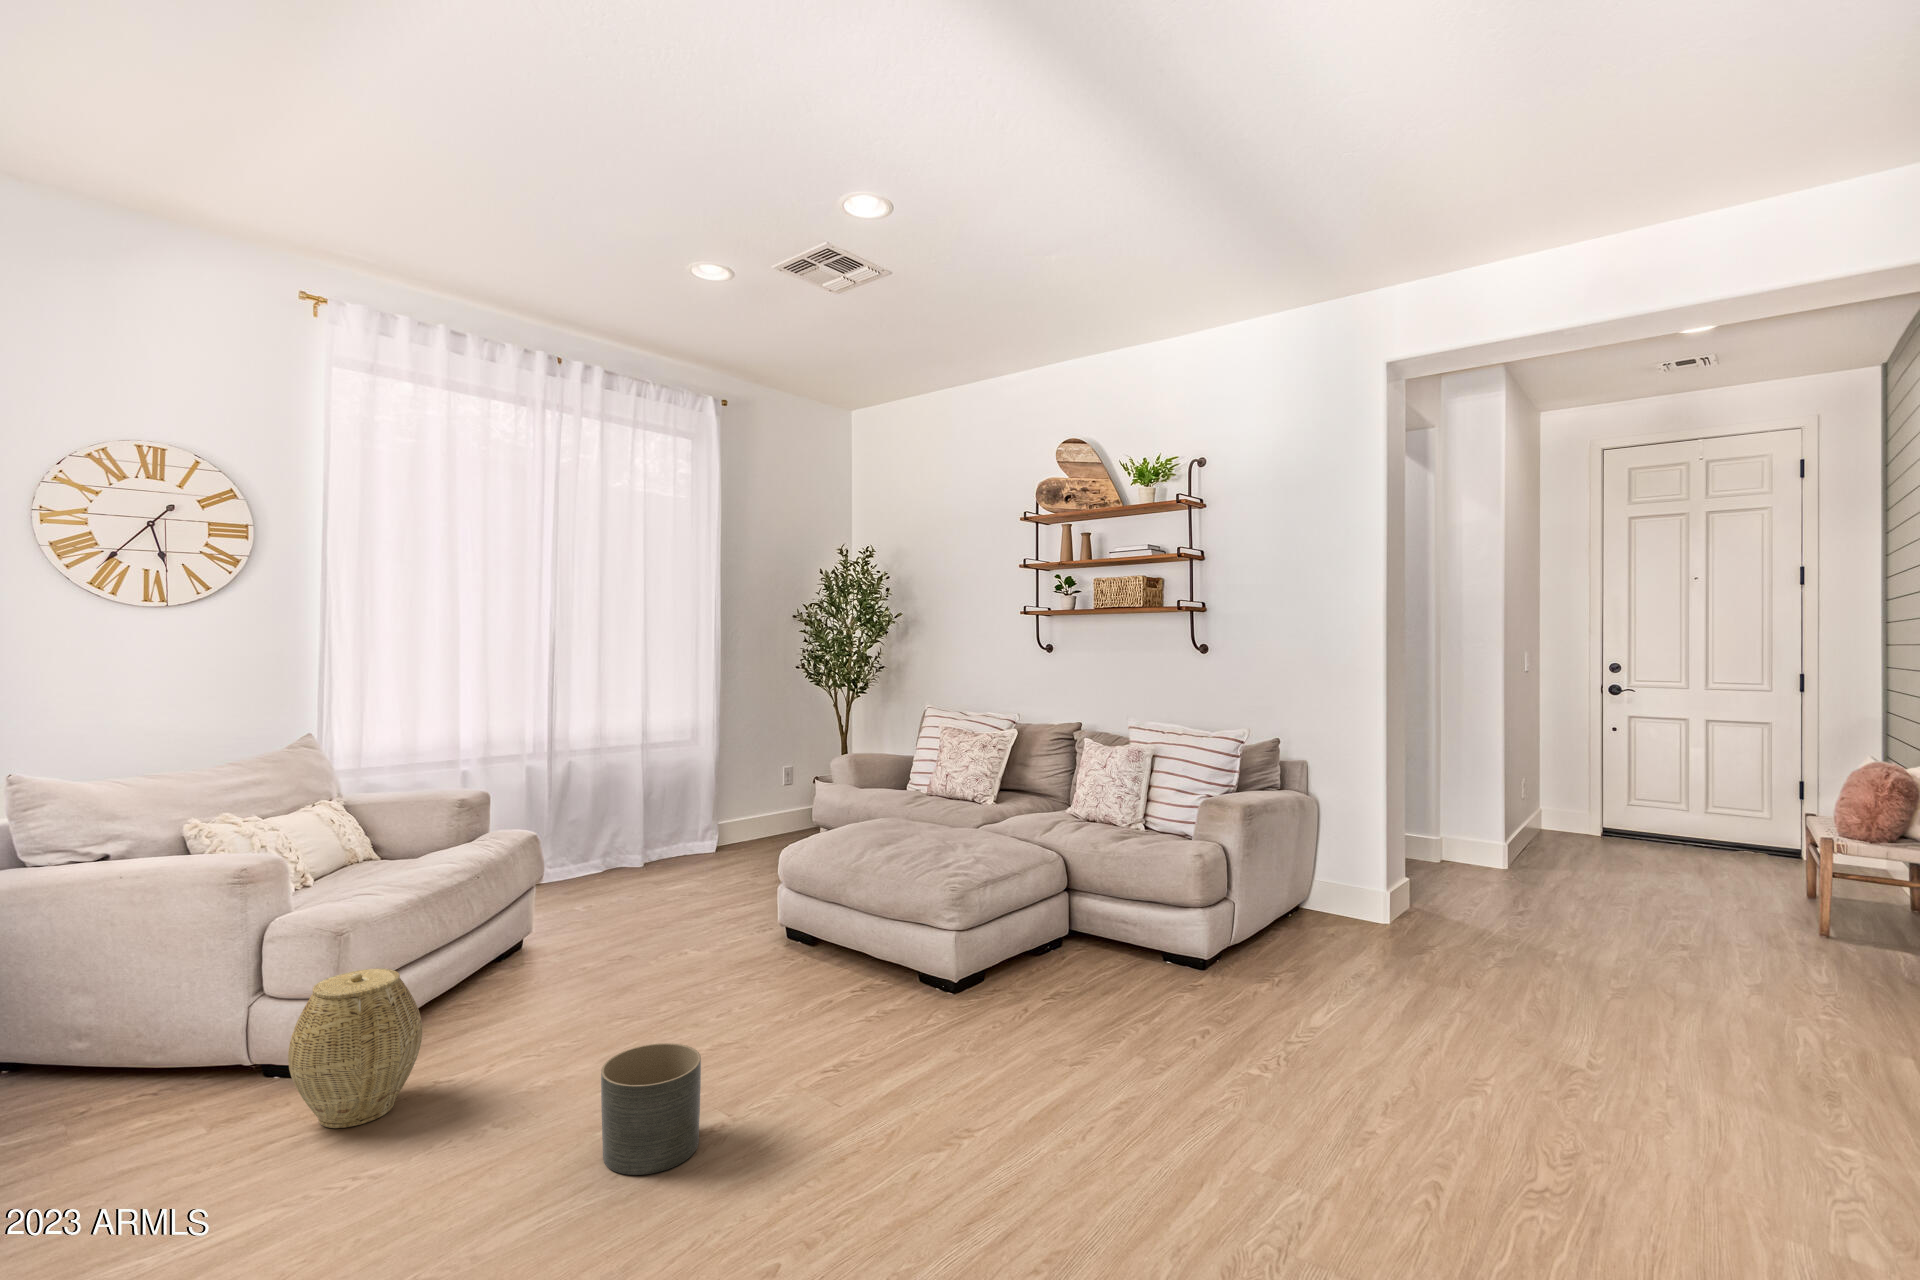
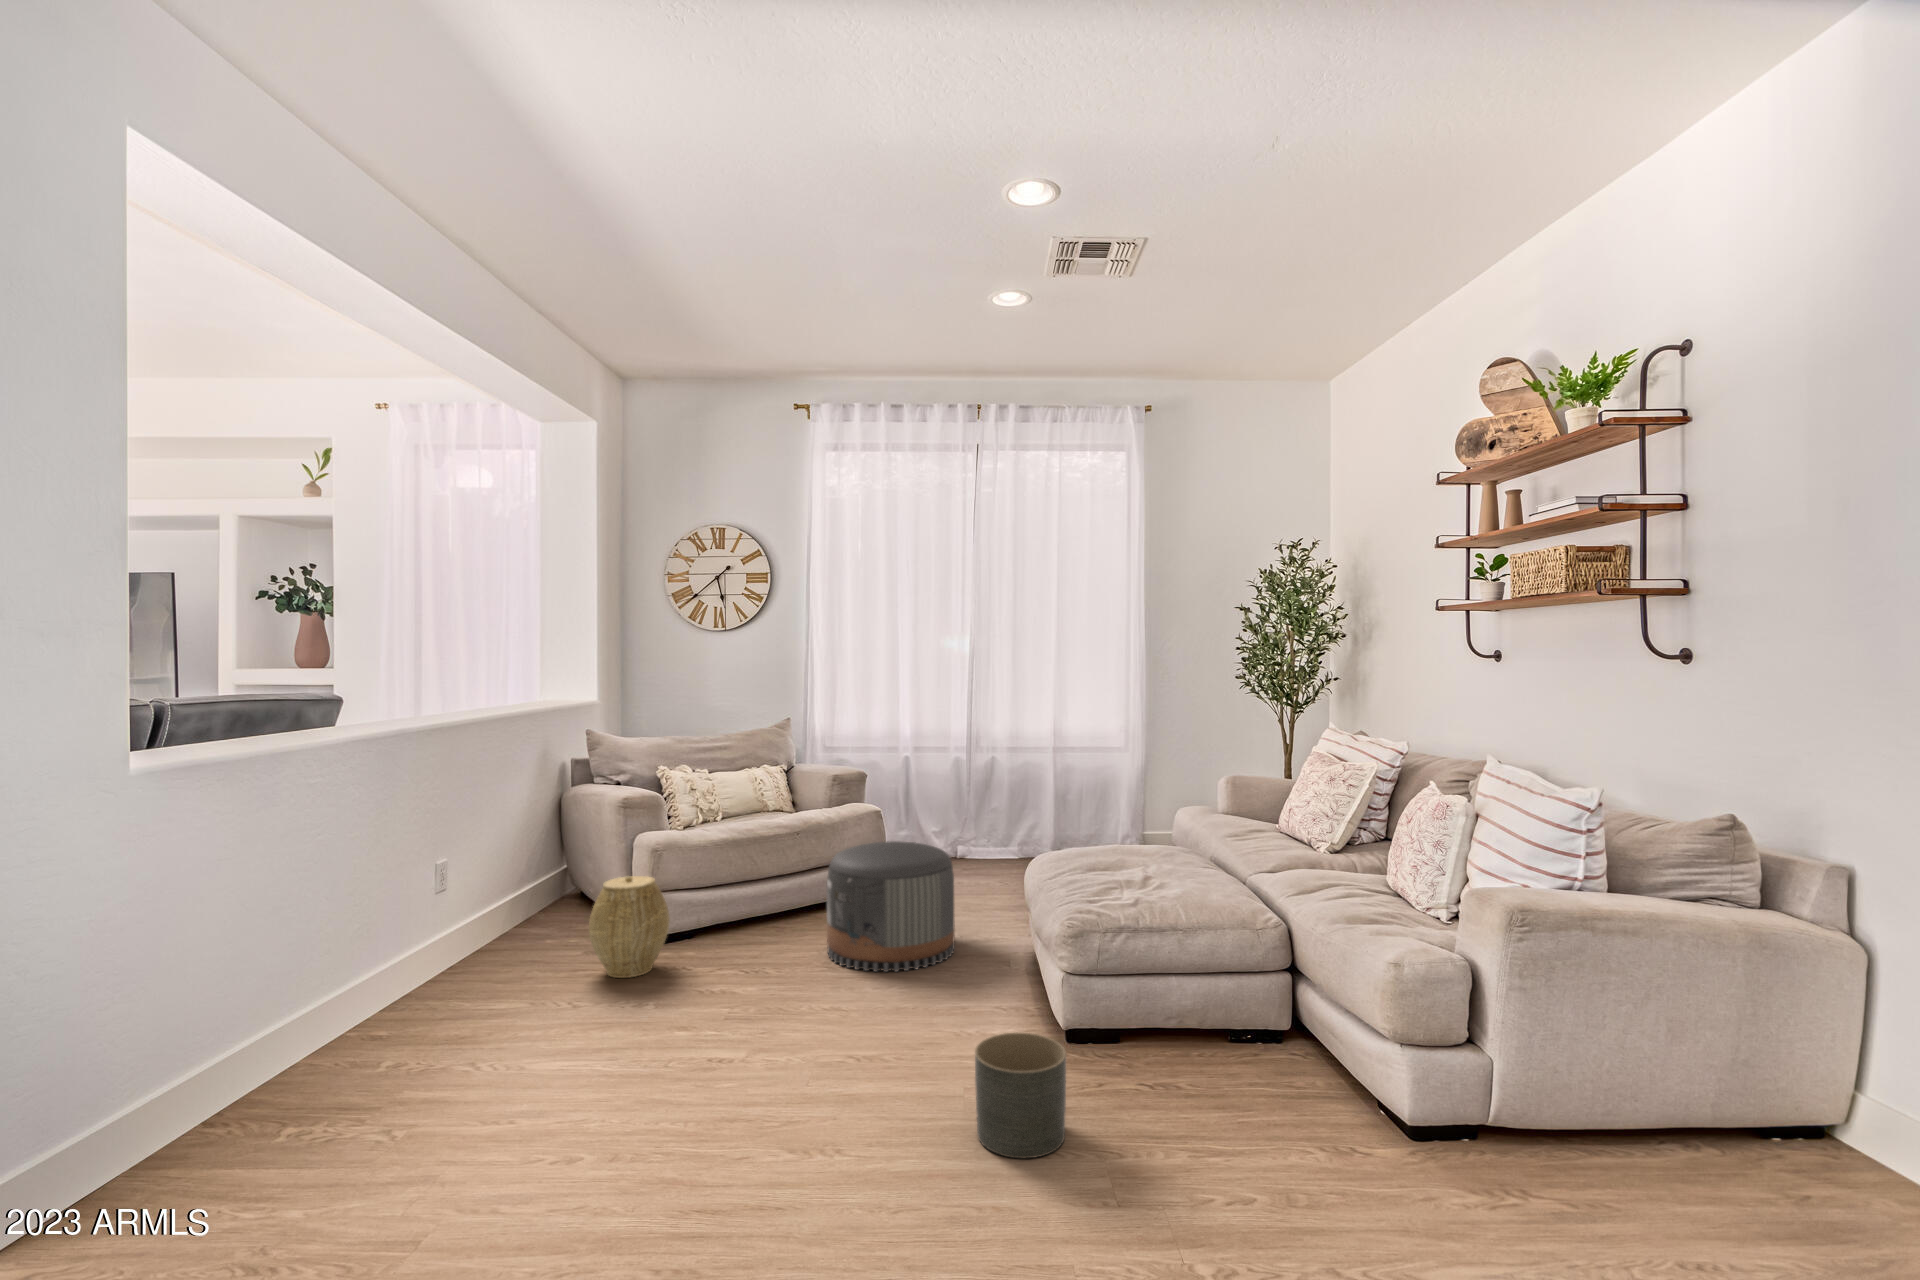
pouf: none [575,859,728,1013] -> present [827,841,955,972]
planter: present [601,1043,701,1175] -> present [975,1033,1066,1158]

